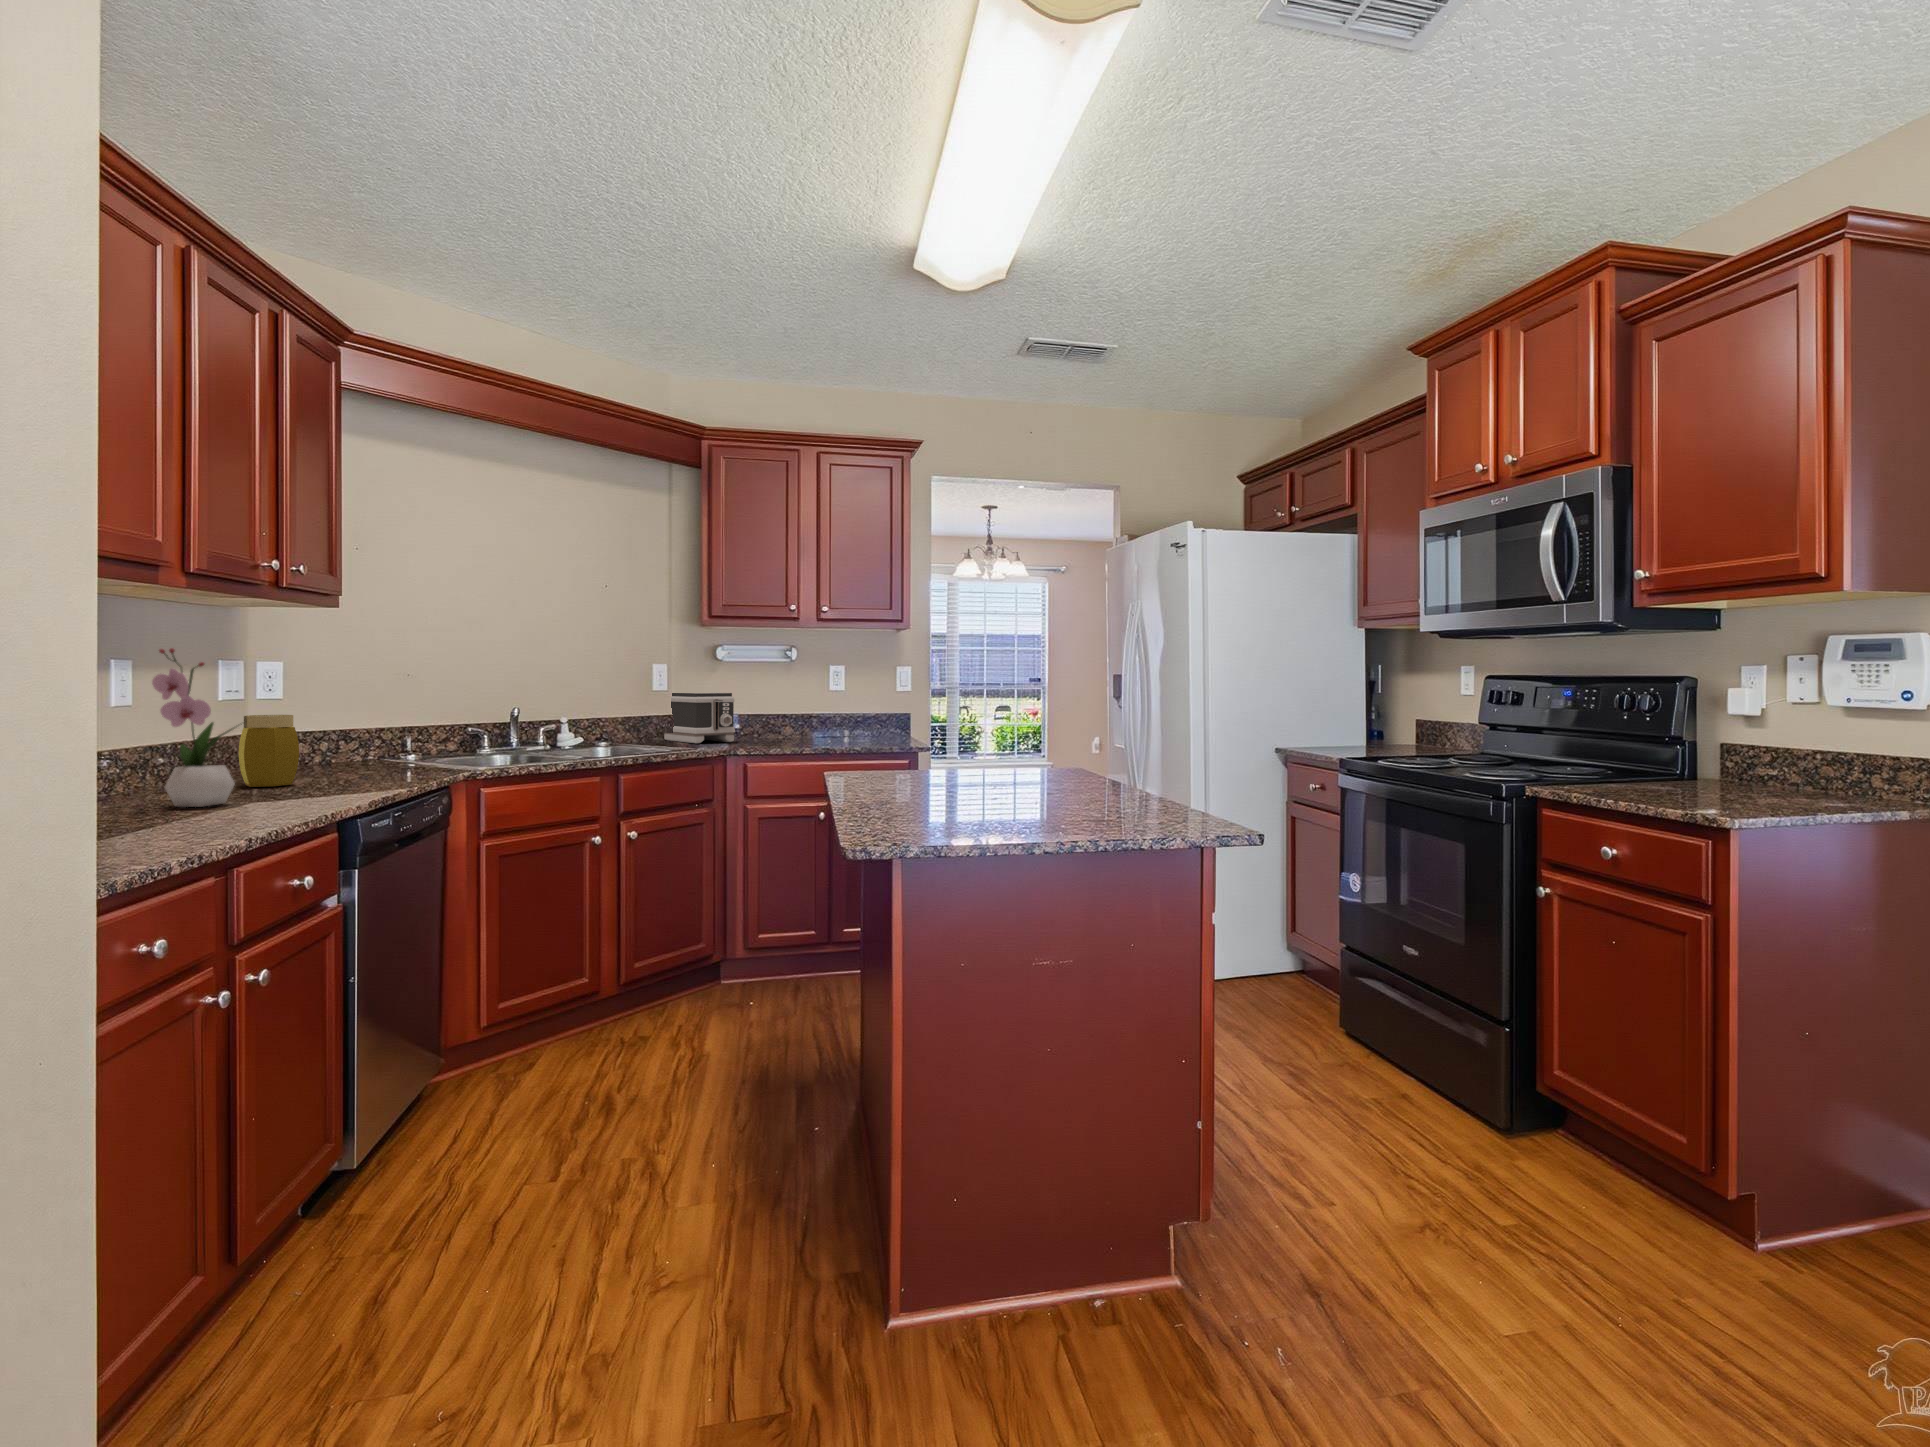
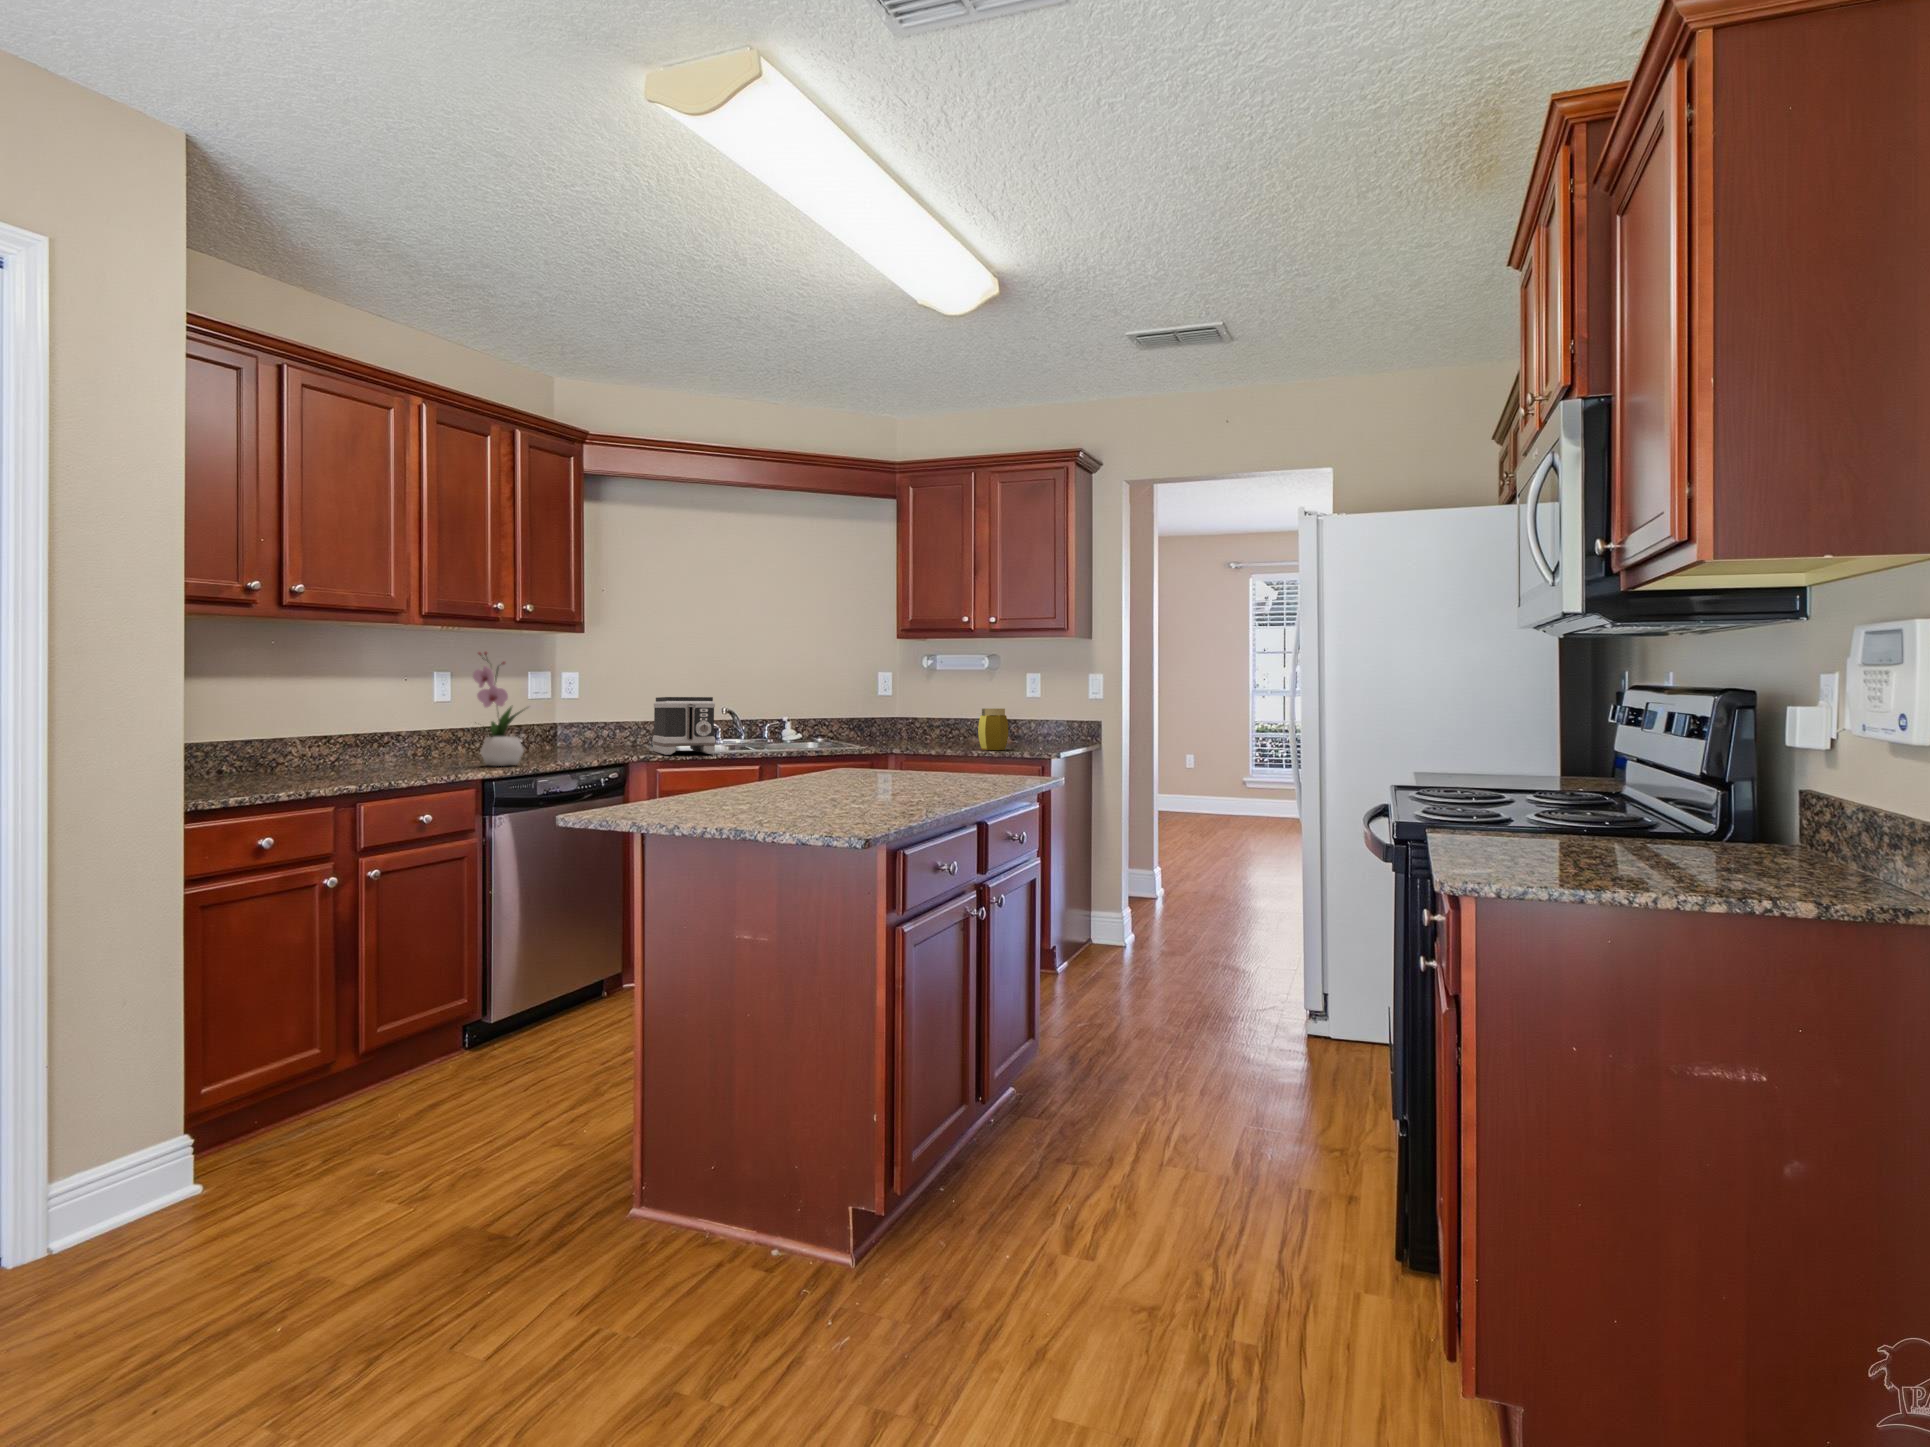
toaster: present [664,693,735,743] -> present [653,697,715,755]
jar: present [239,715,299,787] -> present [978,708,1009,750]

